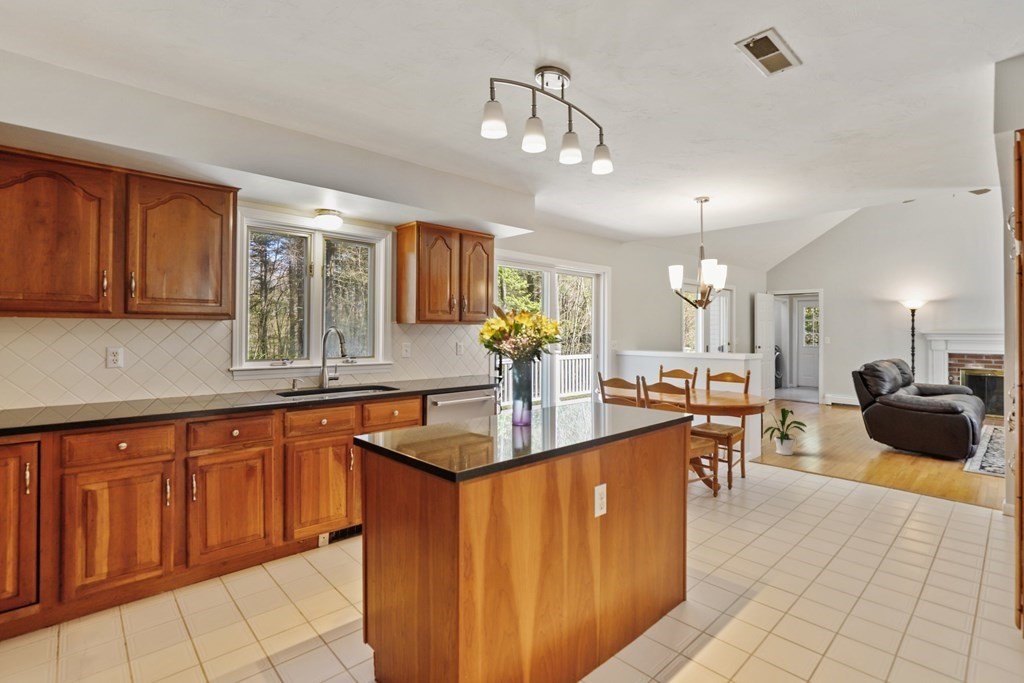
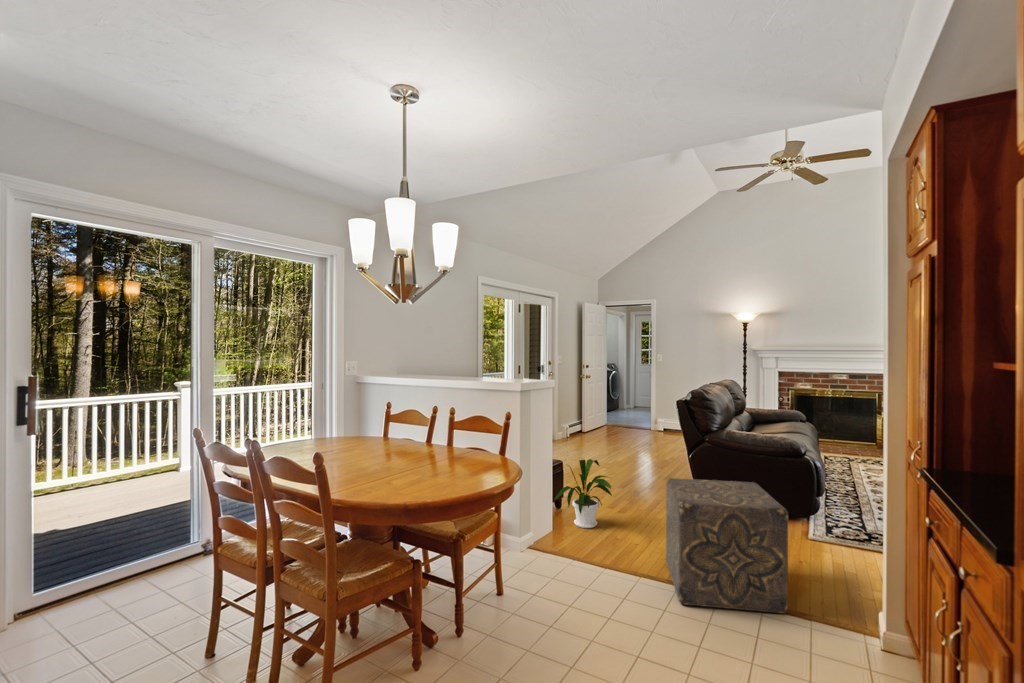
ottoman: none [850,418,941,496] -> present [666,478,788,613]

